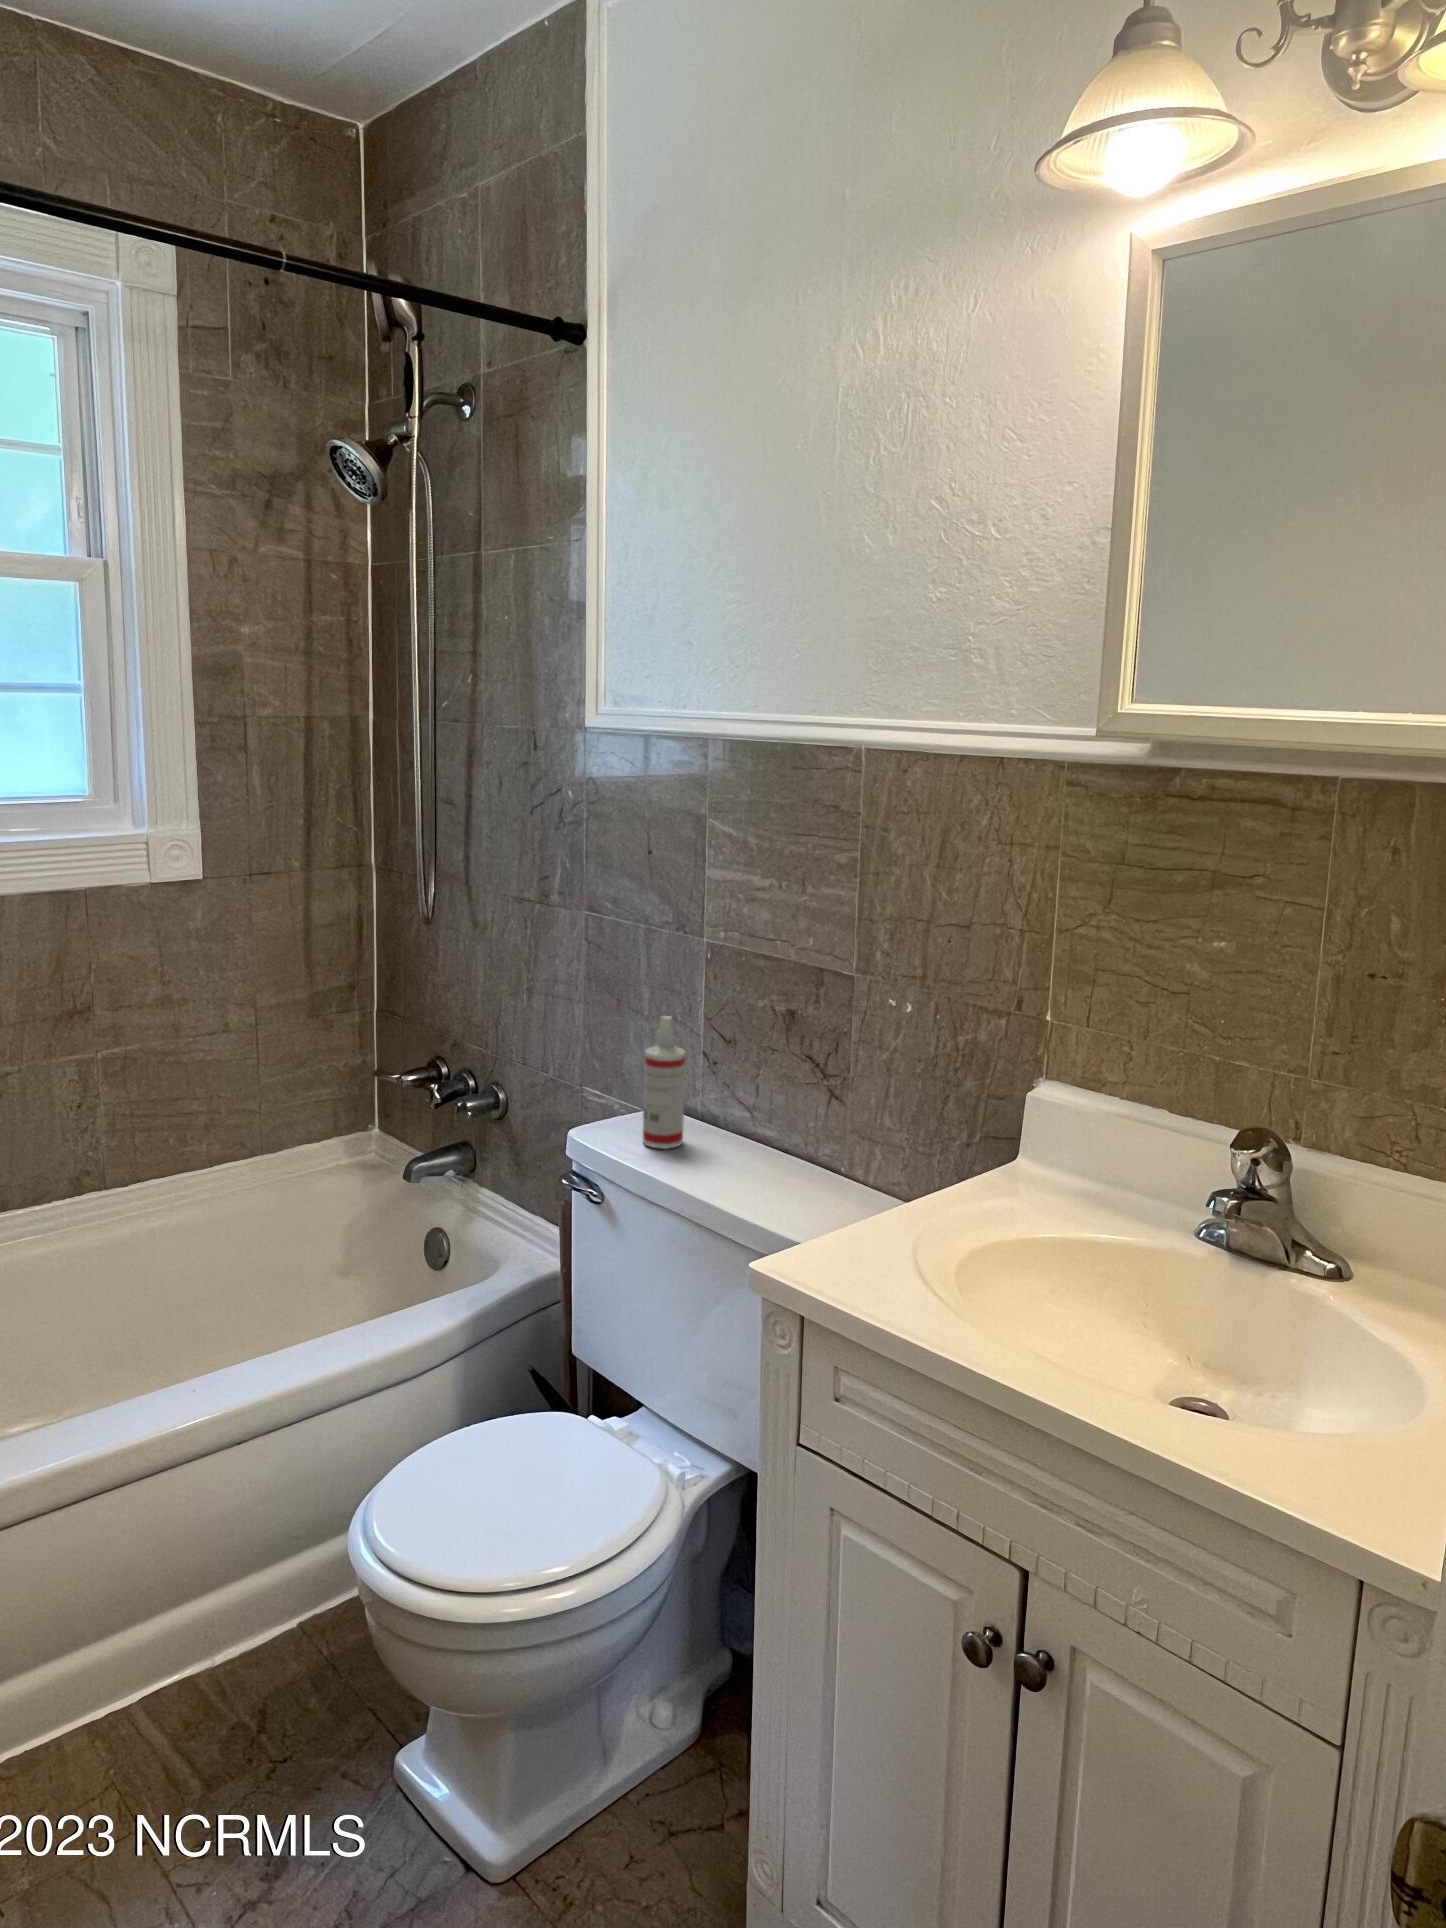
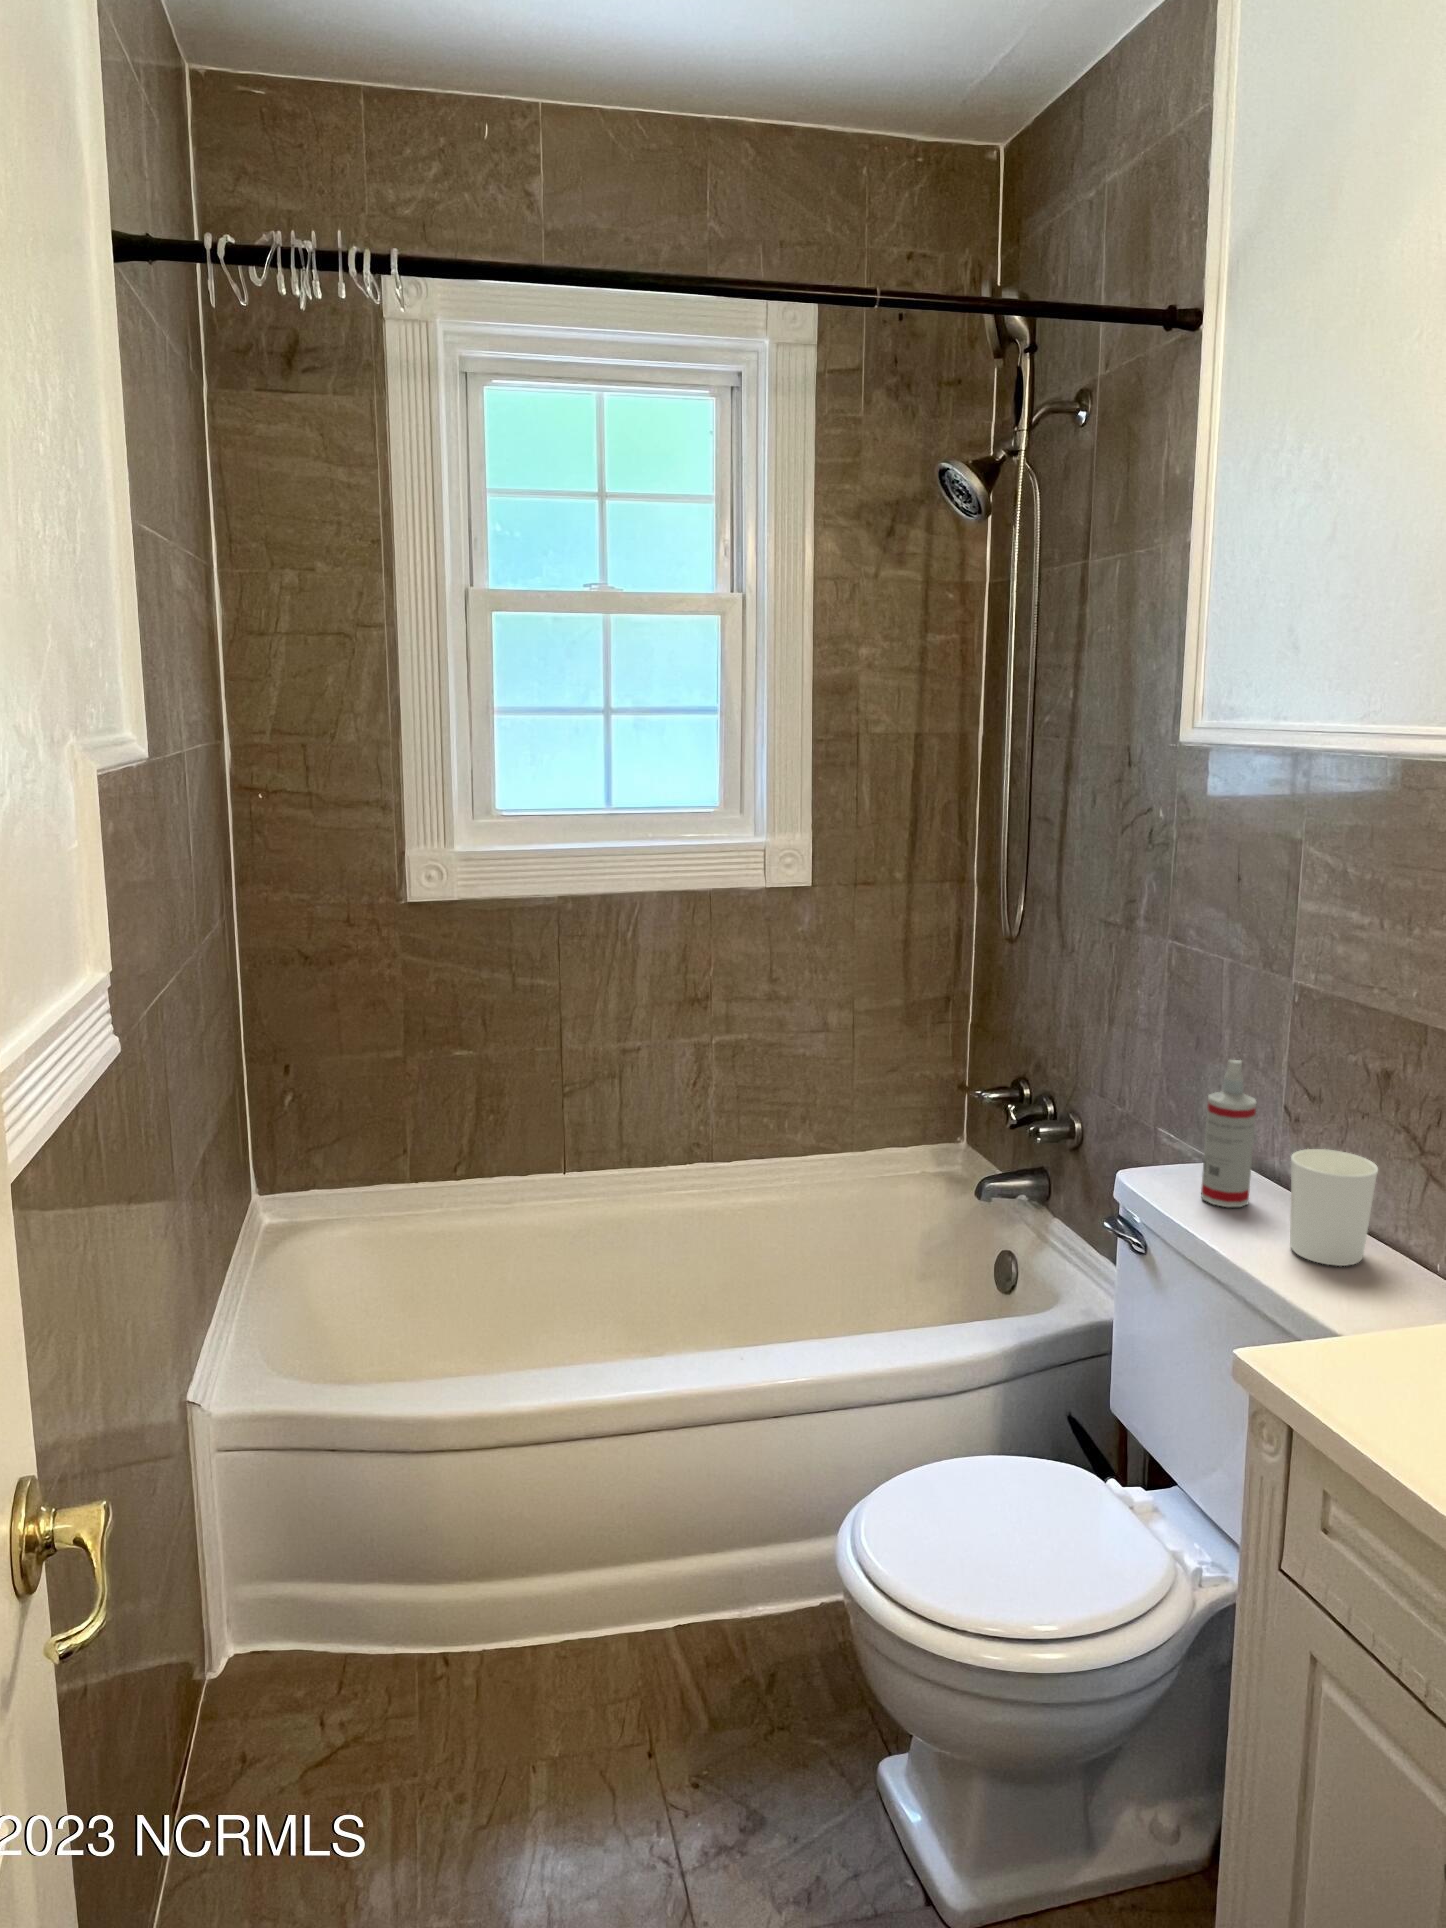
candle holder: none [723,1085,791,1183] -> present [1290,1149,1378,1266]

